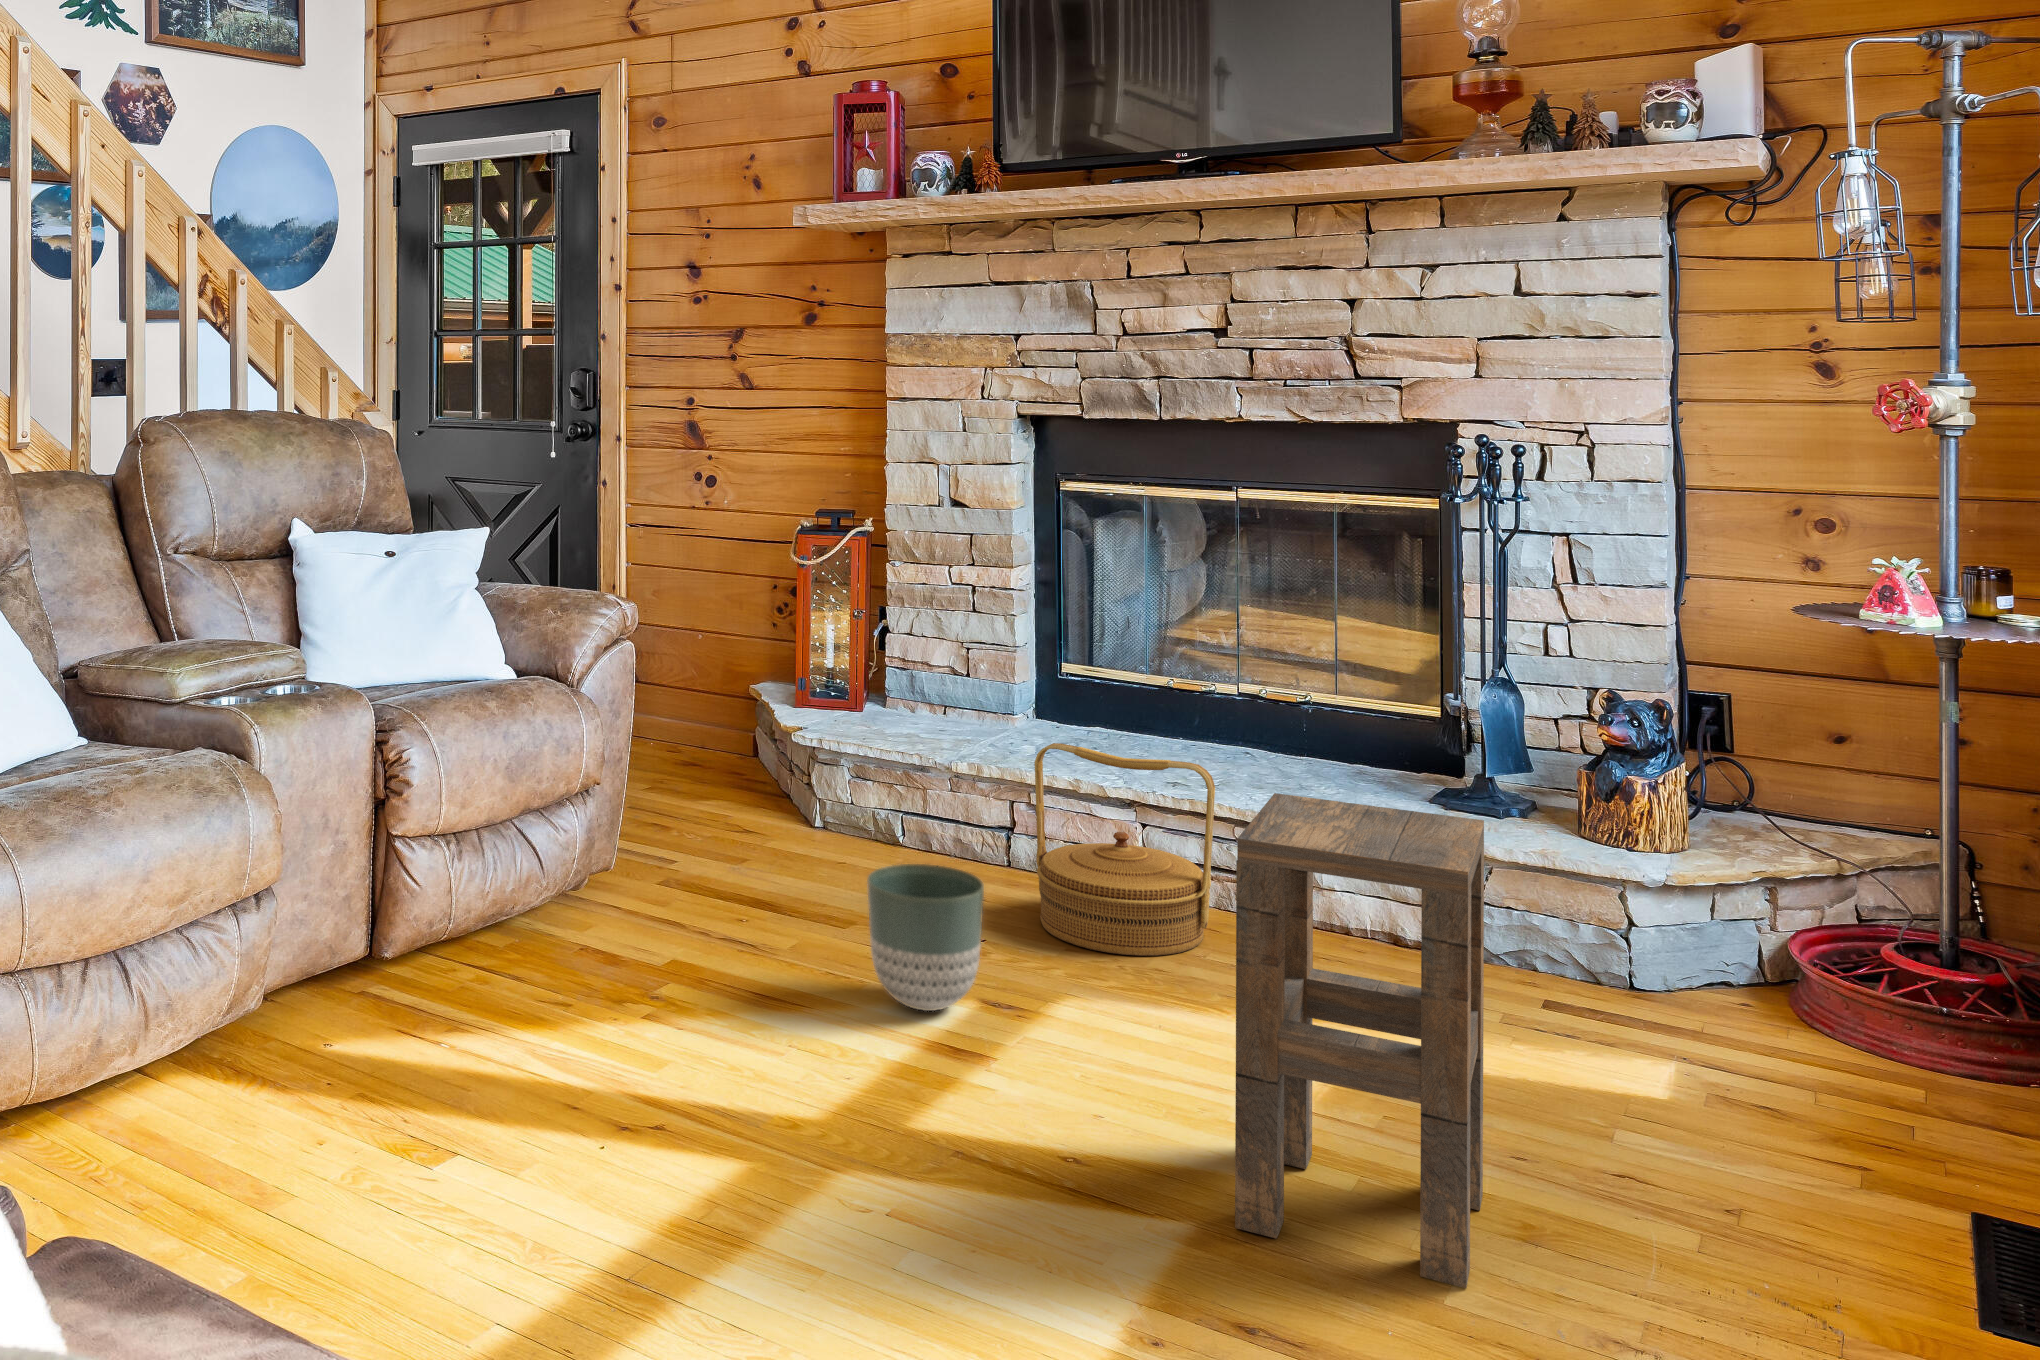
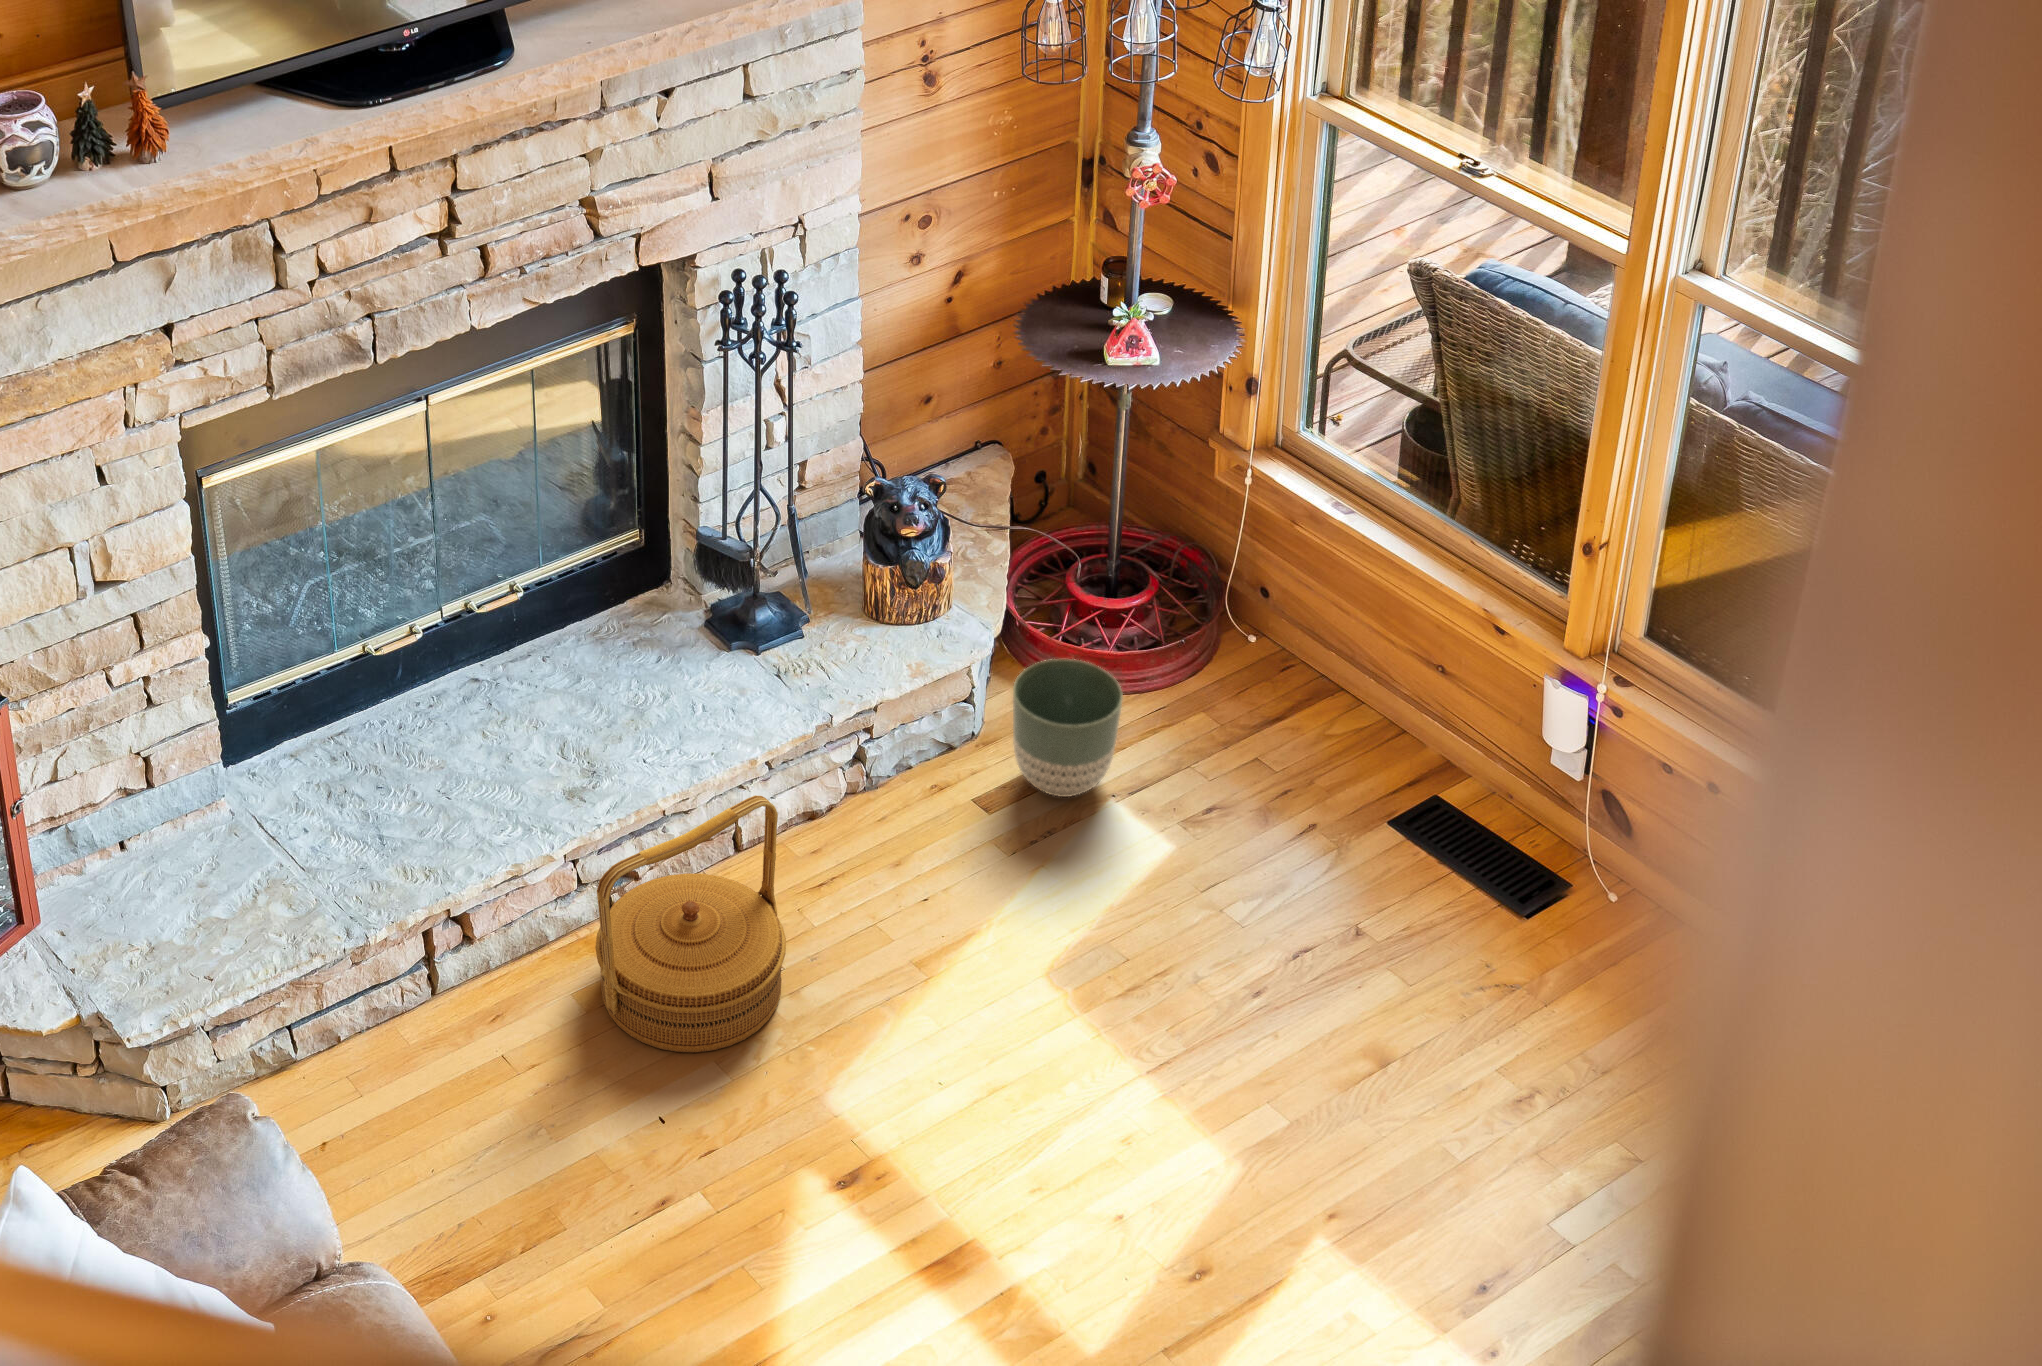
side table: present [1235,793,1484,1288] -> none [1219,815,1498,1223]
planter: present [867,864,984,1011] -> present [1013,659,1123,797]

